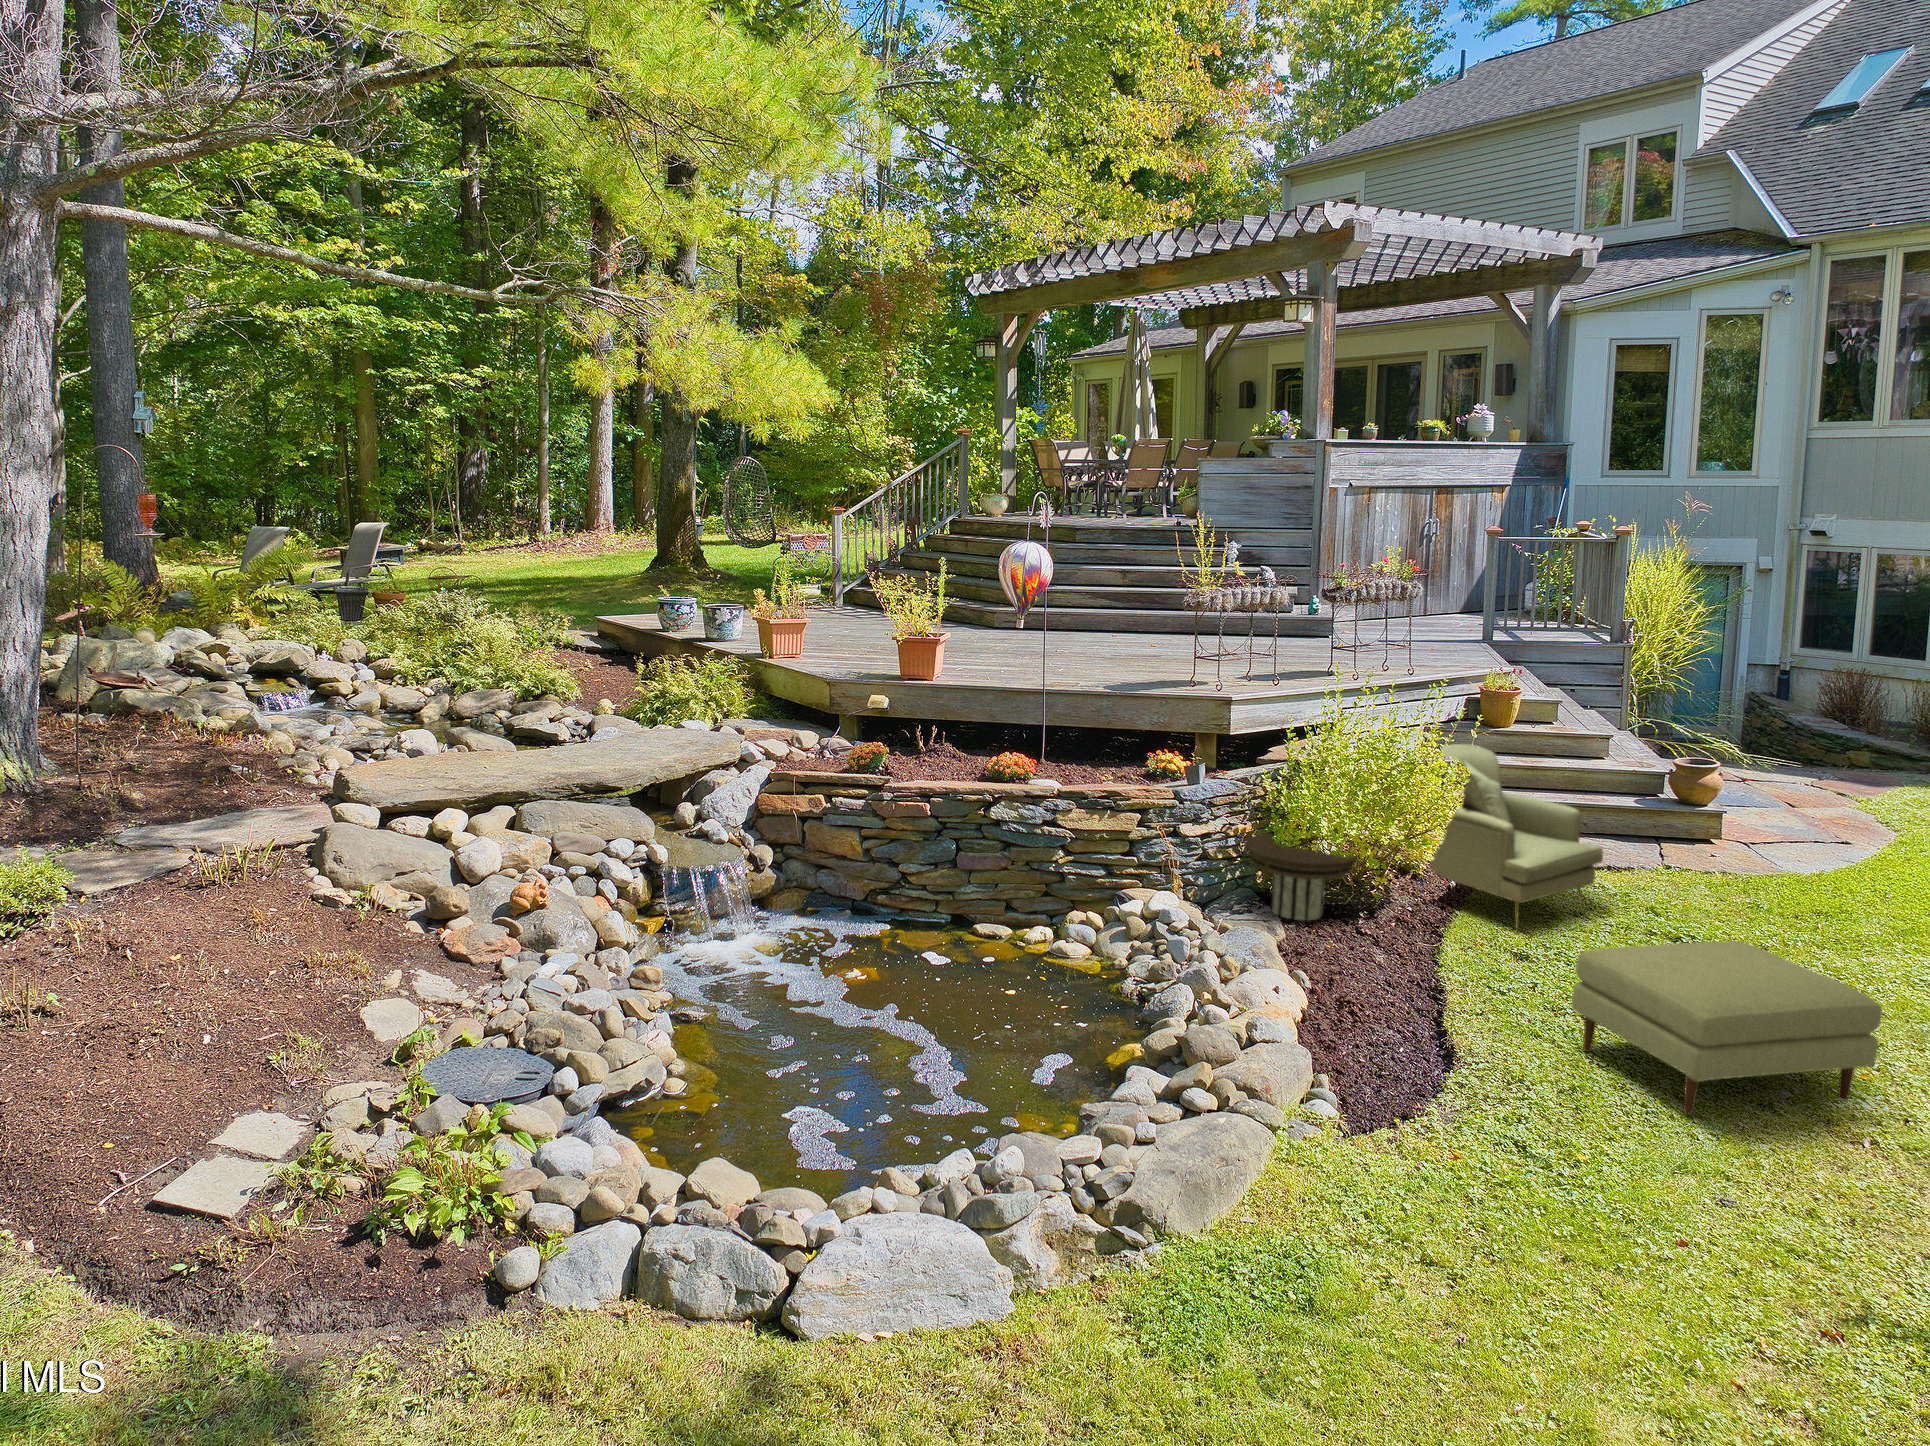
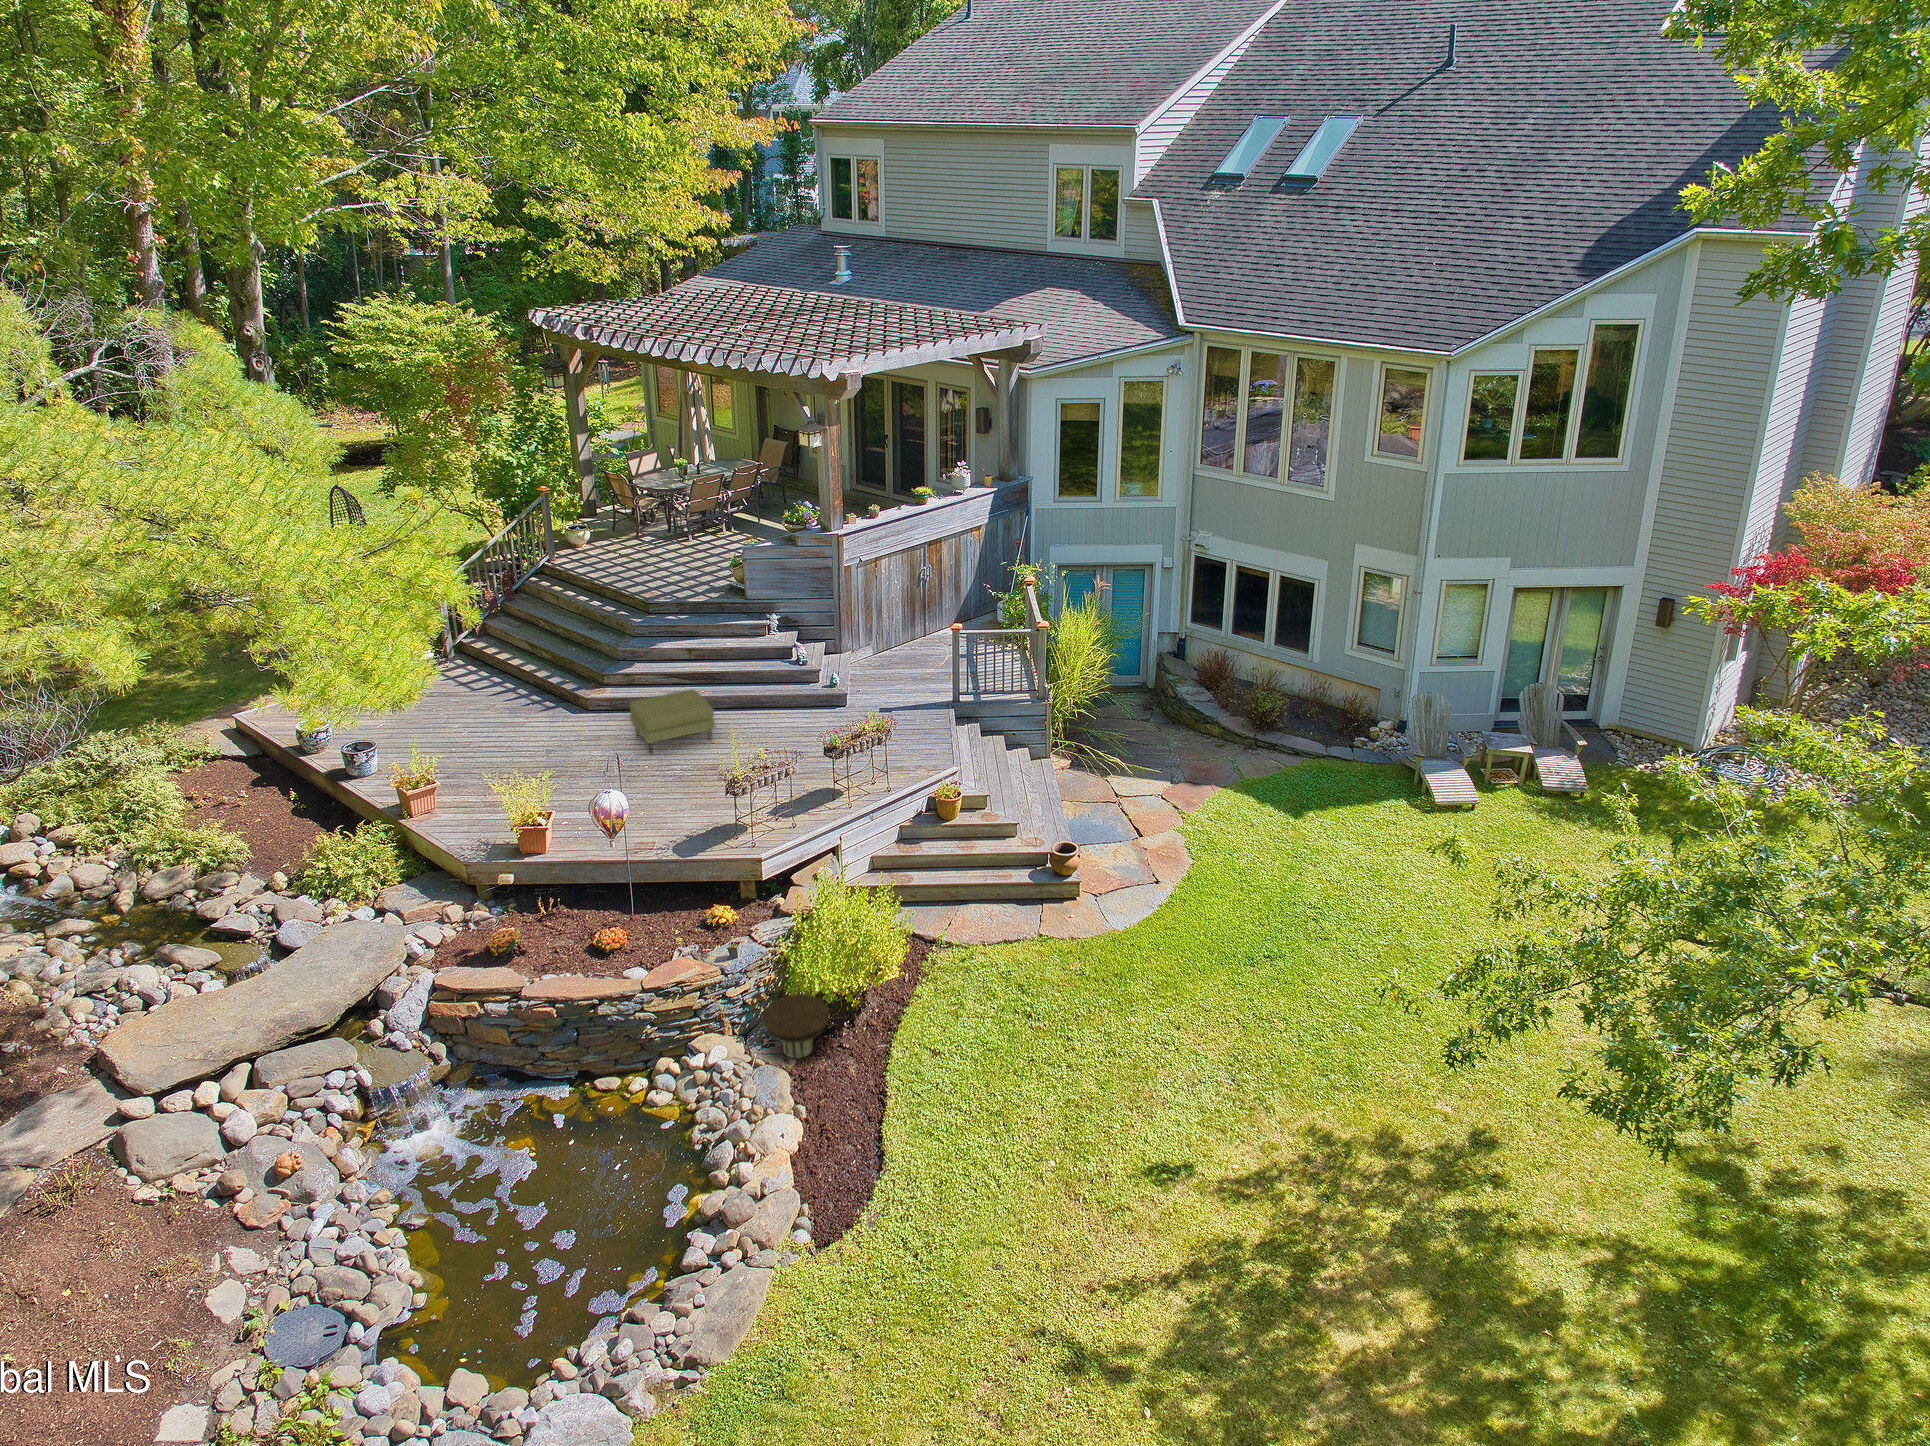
armchair: present [1430,744,1603,932] -> none [866,915,973,1044]
ottoman: present [1572,941,1882,1115] -> present [630,689,715,753]

